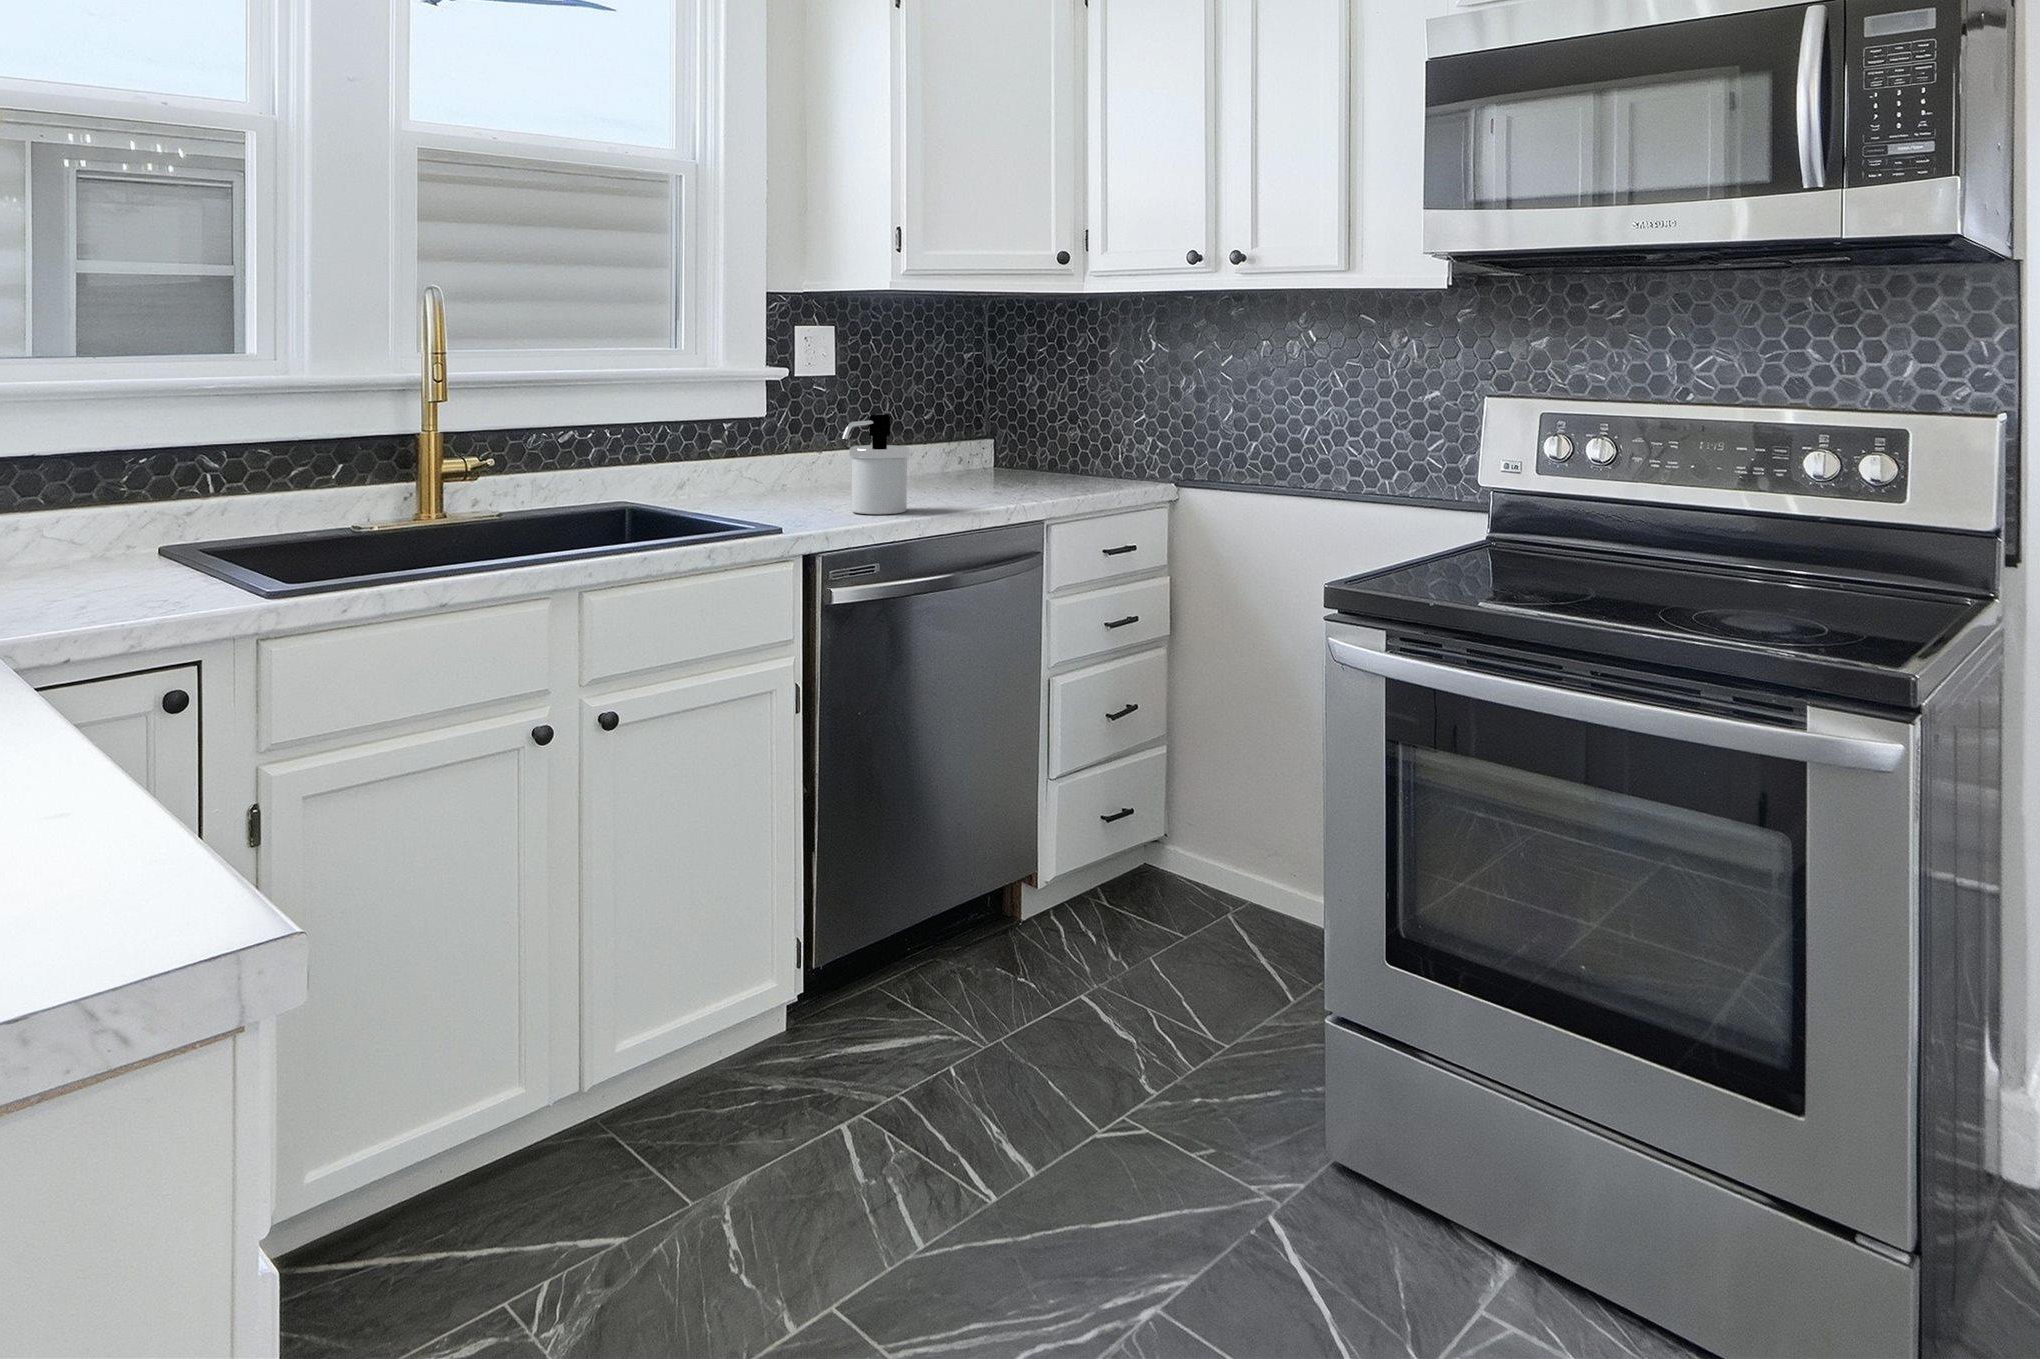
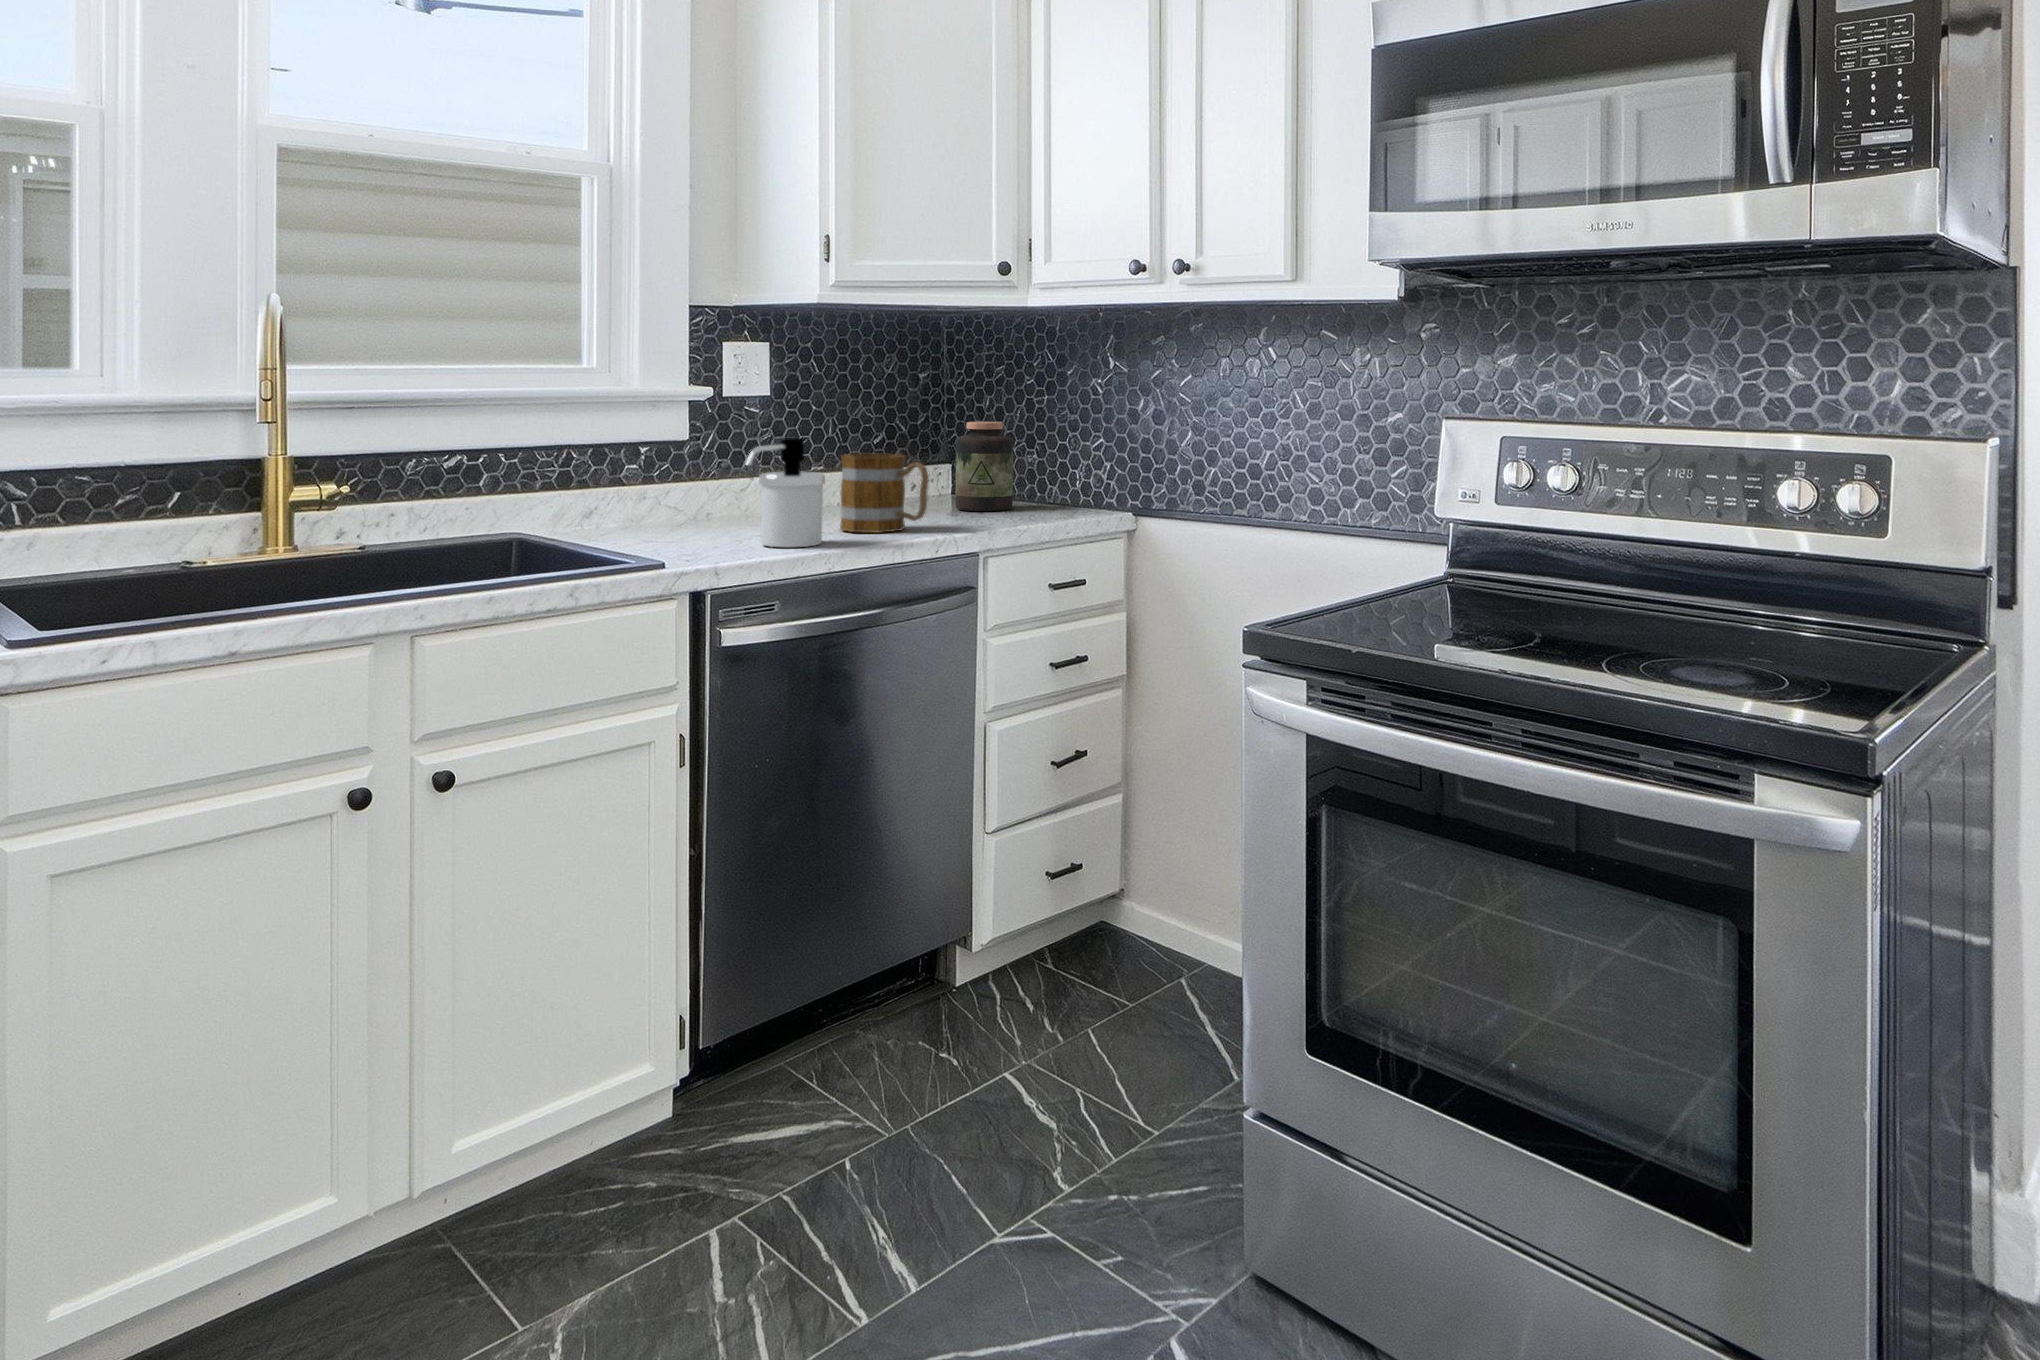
jar: none [1008,399,1061,482] -> present [956,422,1013,511]
mug: none [915,429,998,501] -> present [840,454,929,533]

